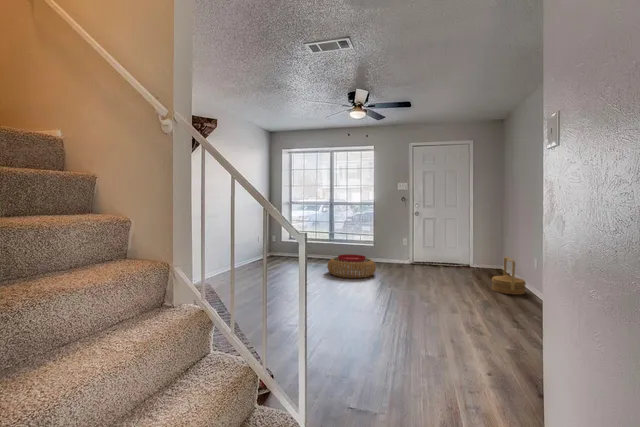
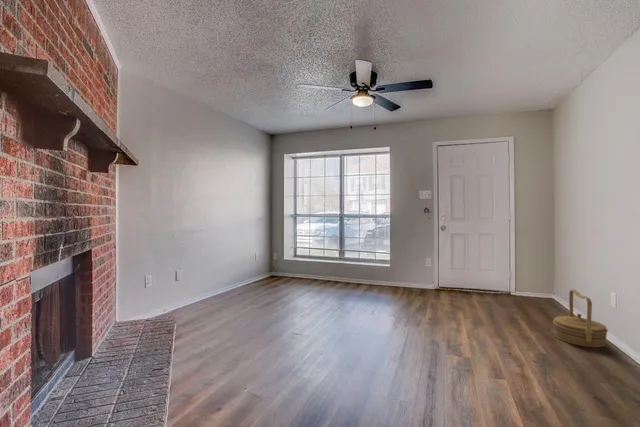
pouf: present [327,255,376,278] -> none [330,280,392,313]

